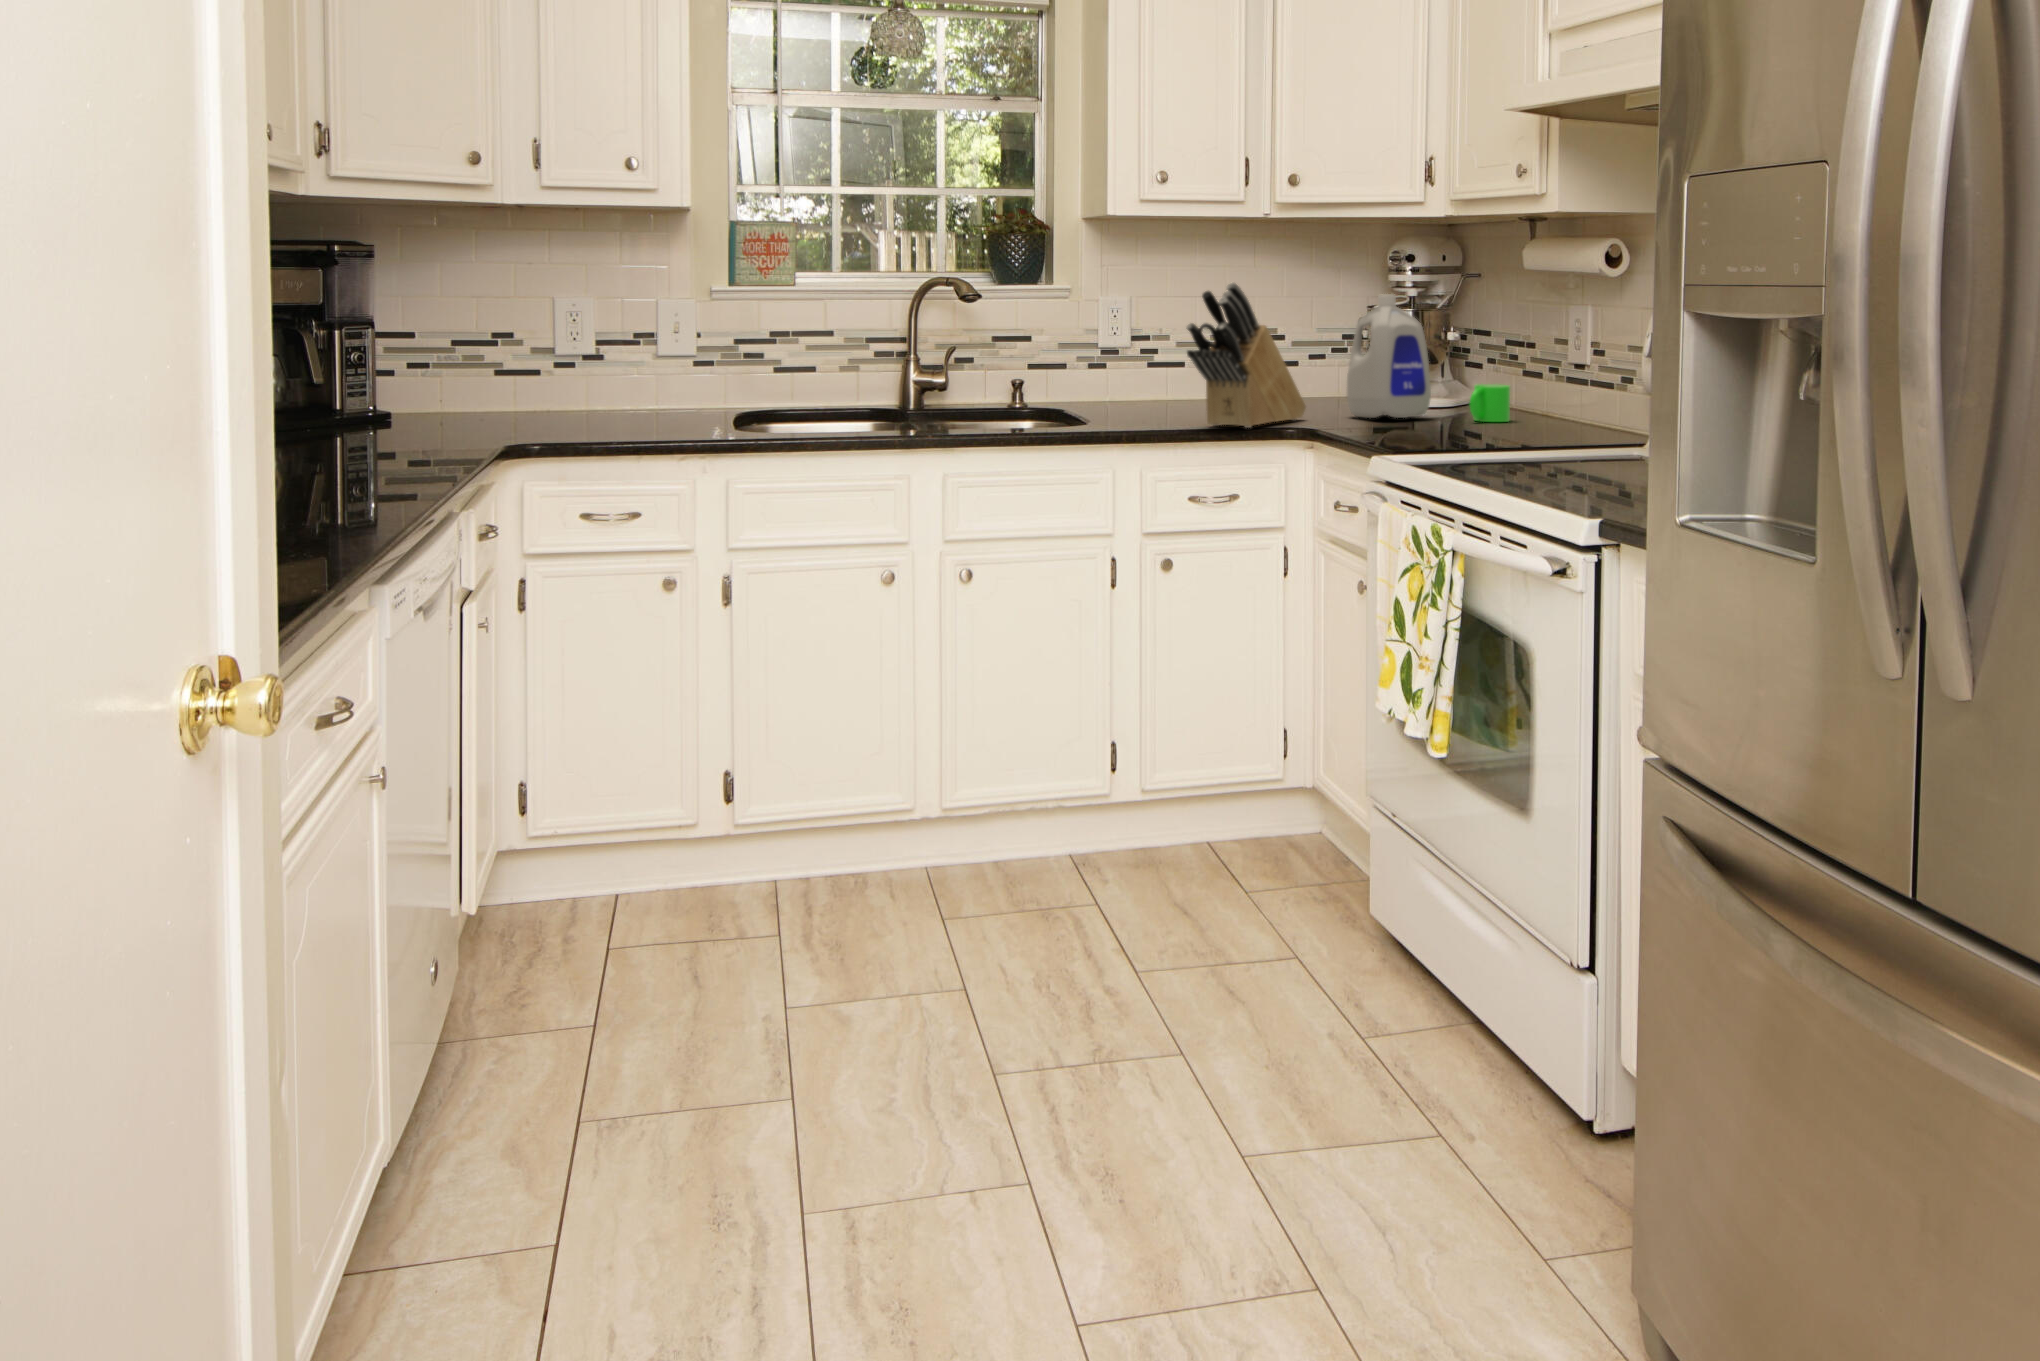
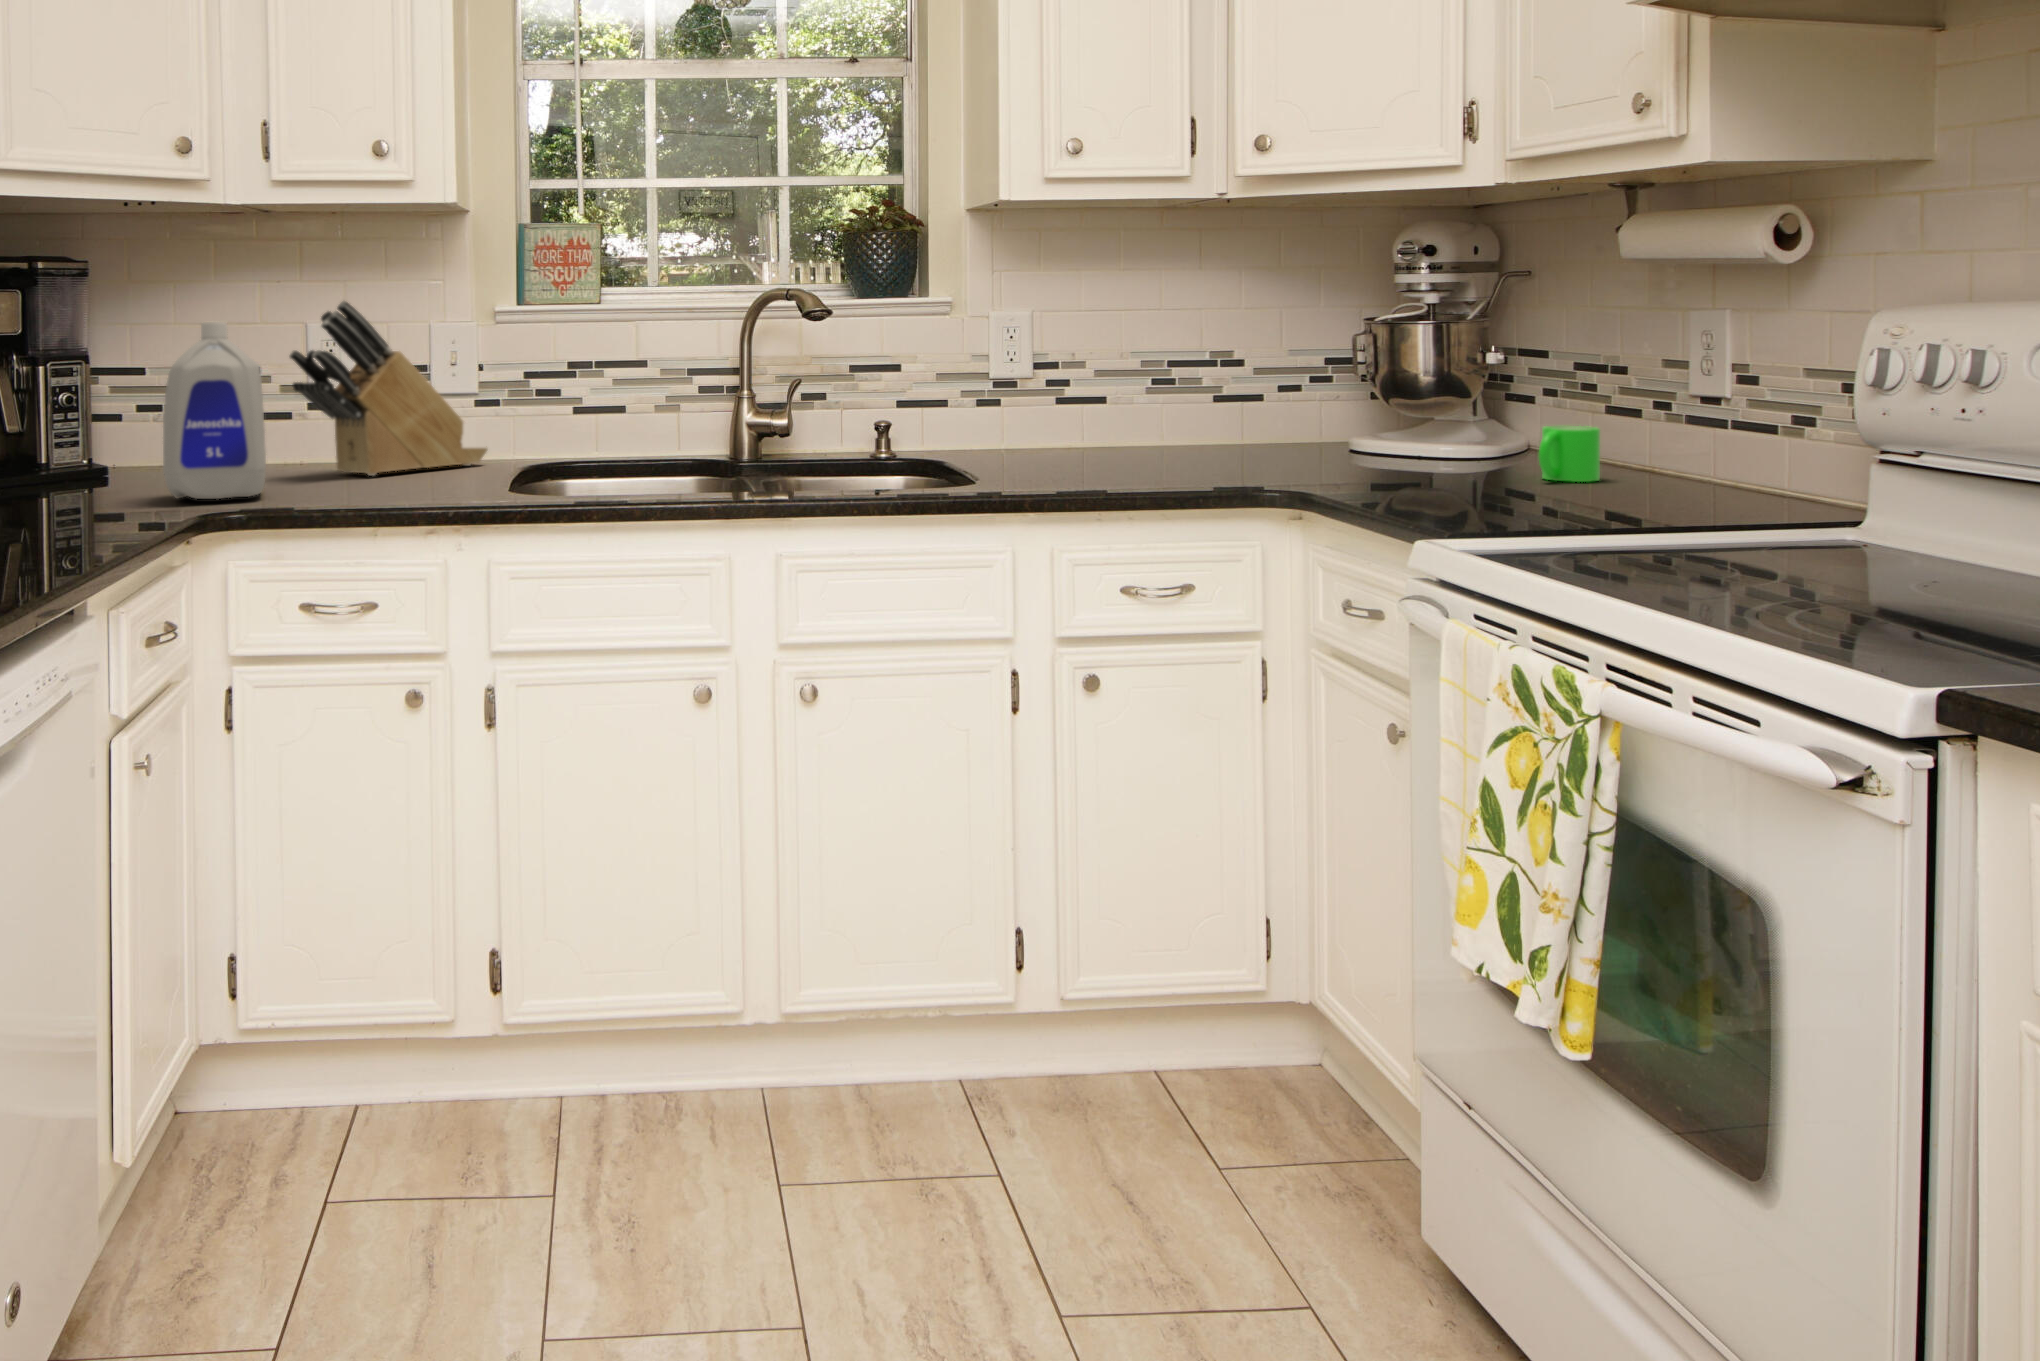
knife block: present [1187,283,1306,428] -> present [290,301,487,476]
bottle: present [1347,294,1431,418] -> present [163,322,266,499]

